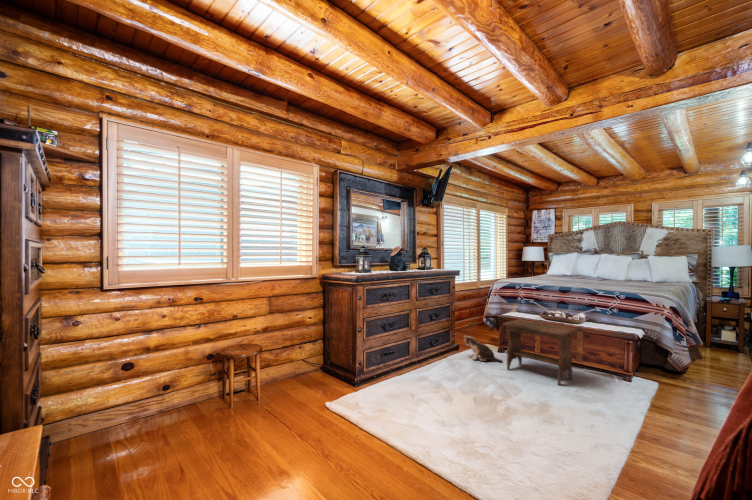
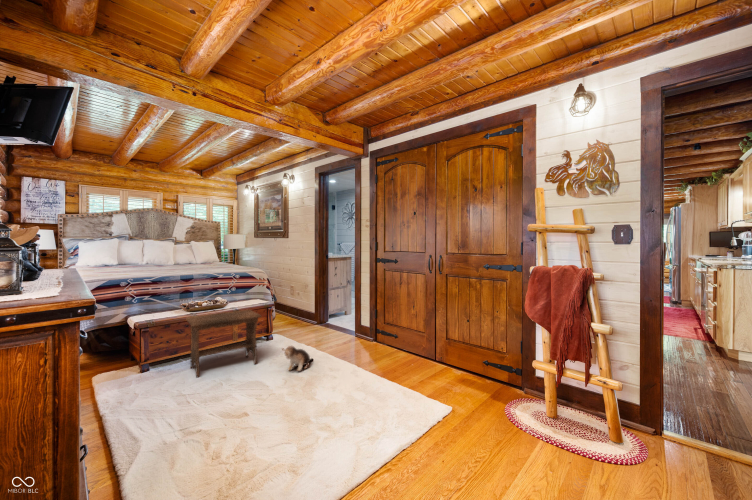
plush toy: present [463,335,503,362] -> present [282,346,313,371]

